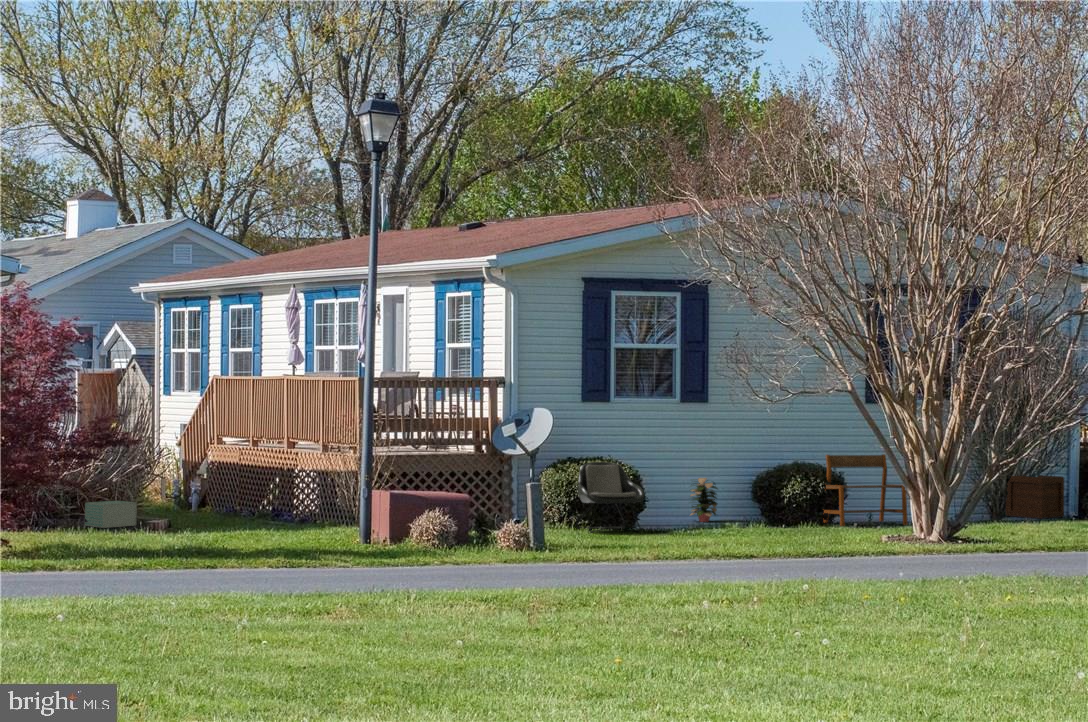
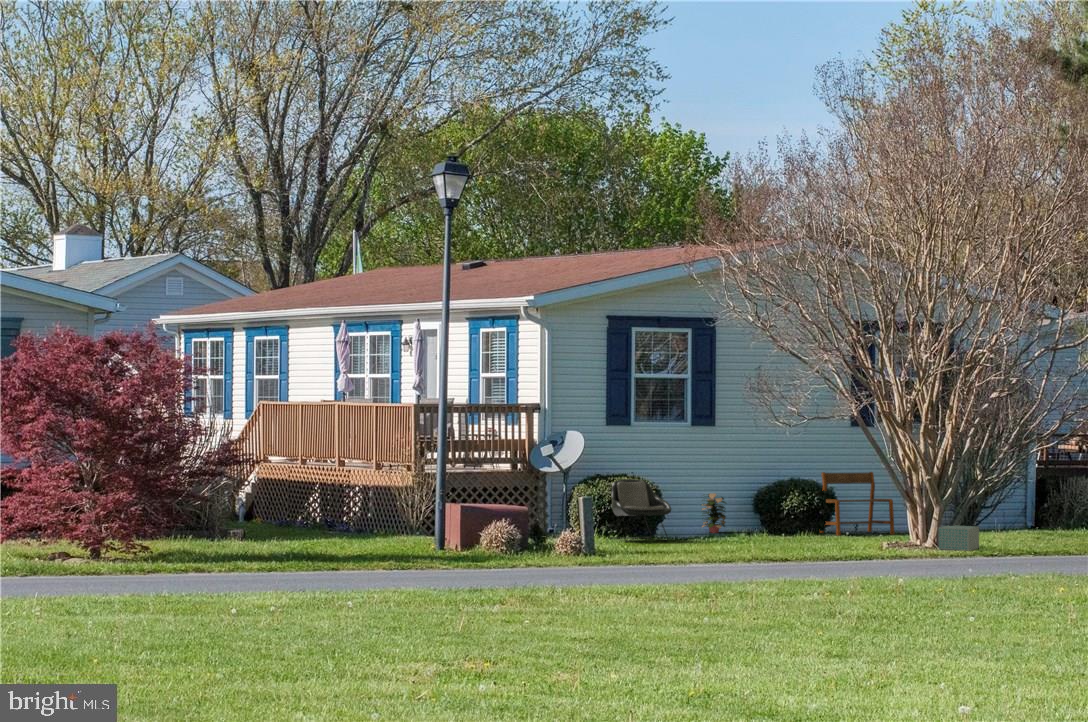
wooden crate: present [1006,475,1064,519] -> none [974,490,1025,529]
storage box: present [85,501,137,528] -> present [939,526,979,551]

